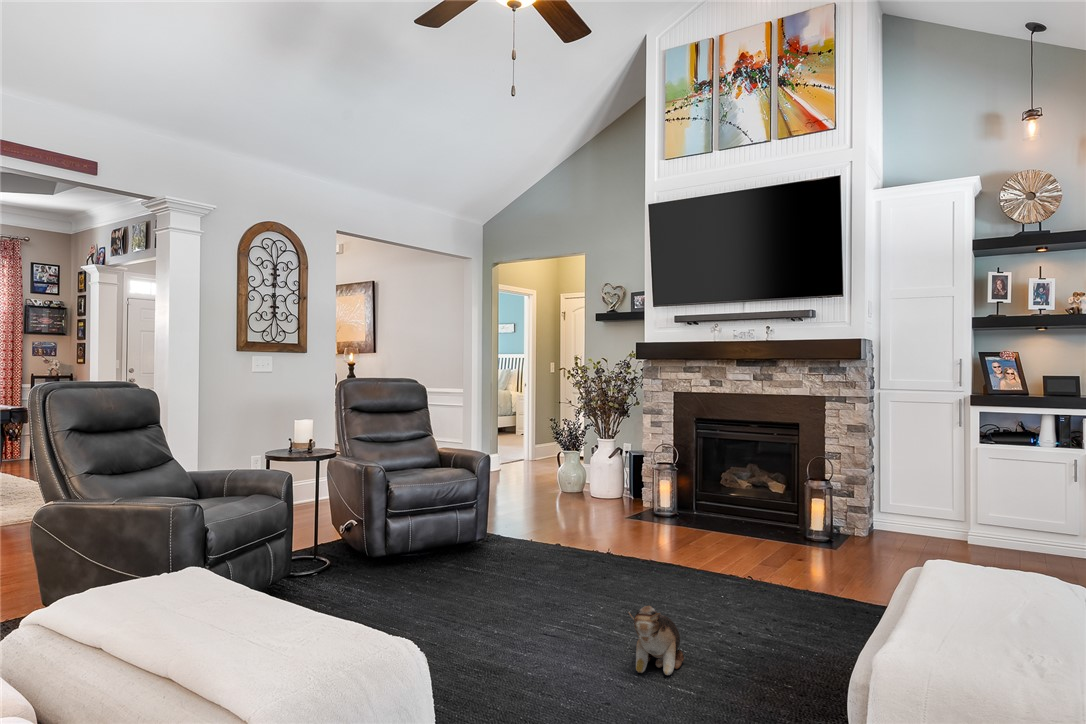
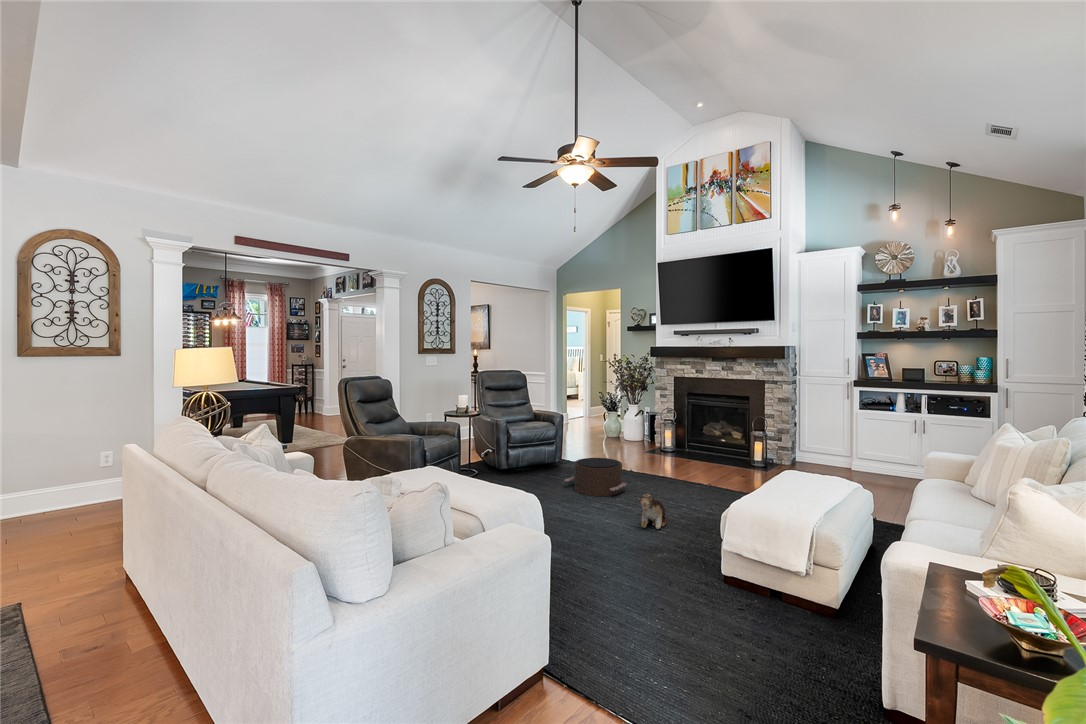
pouf: none [487,532,604,605] -> present [564,458,627,496]

